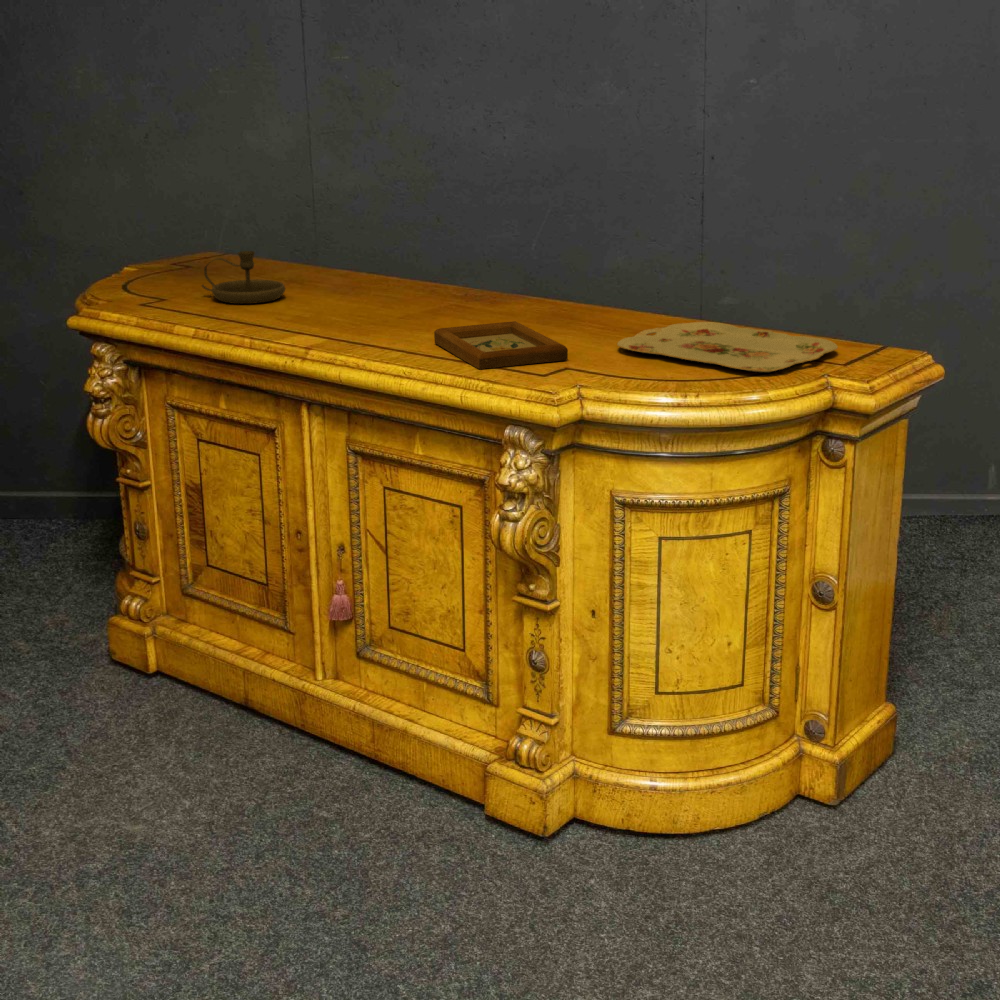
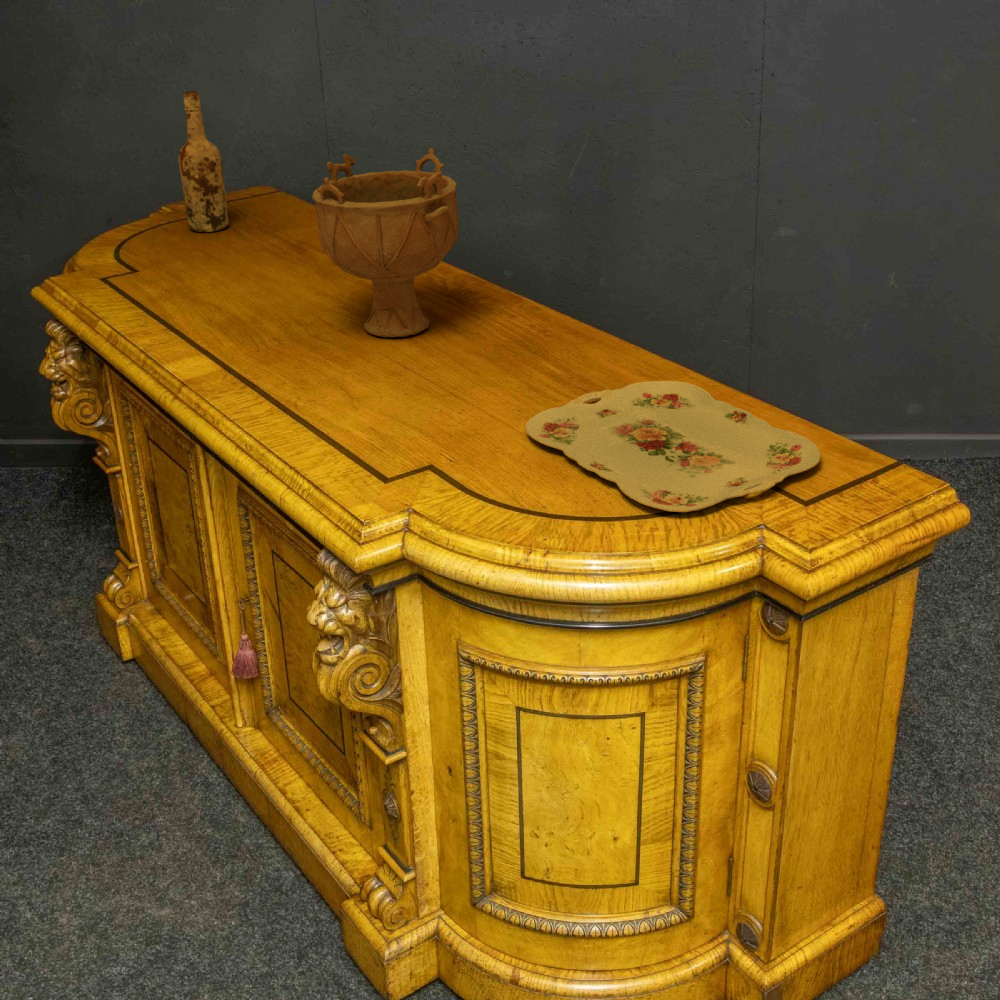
wine bottle: none [172,153,213,277] -> present [179,91,229,232]
decorative bowl: none [386,172,504,318] -> present [313,148,459,337]
candlestick: present [202,251,285,304] -> none [168,223,256,288]
picture frame: present [434,321,568,369] -> none [317,366,445,456]

